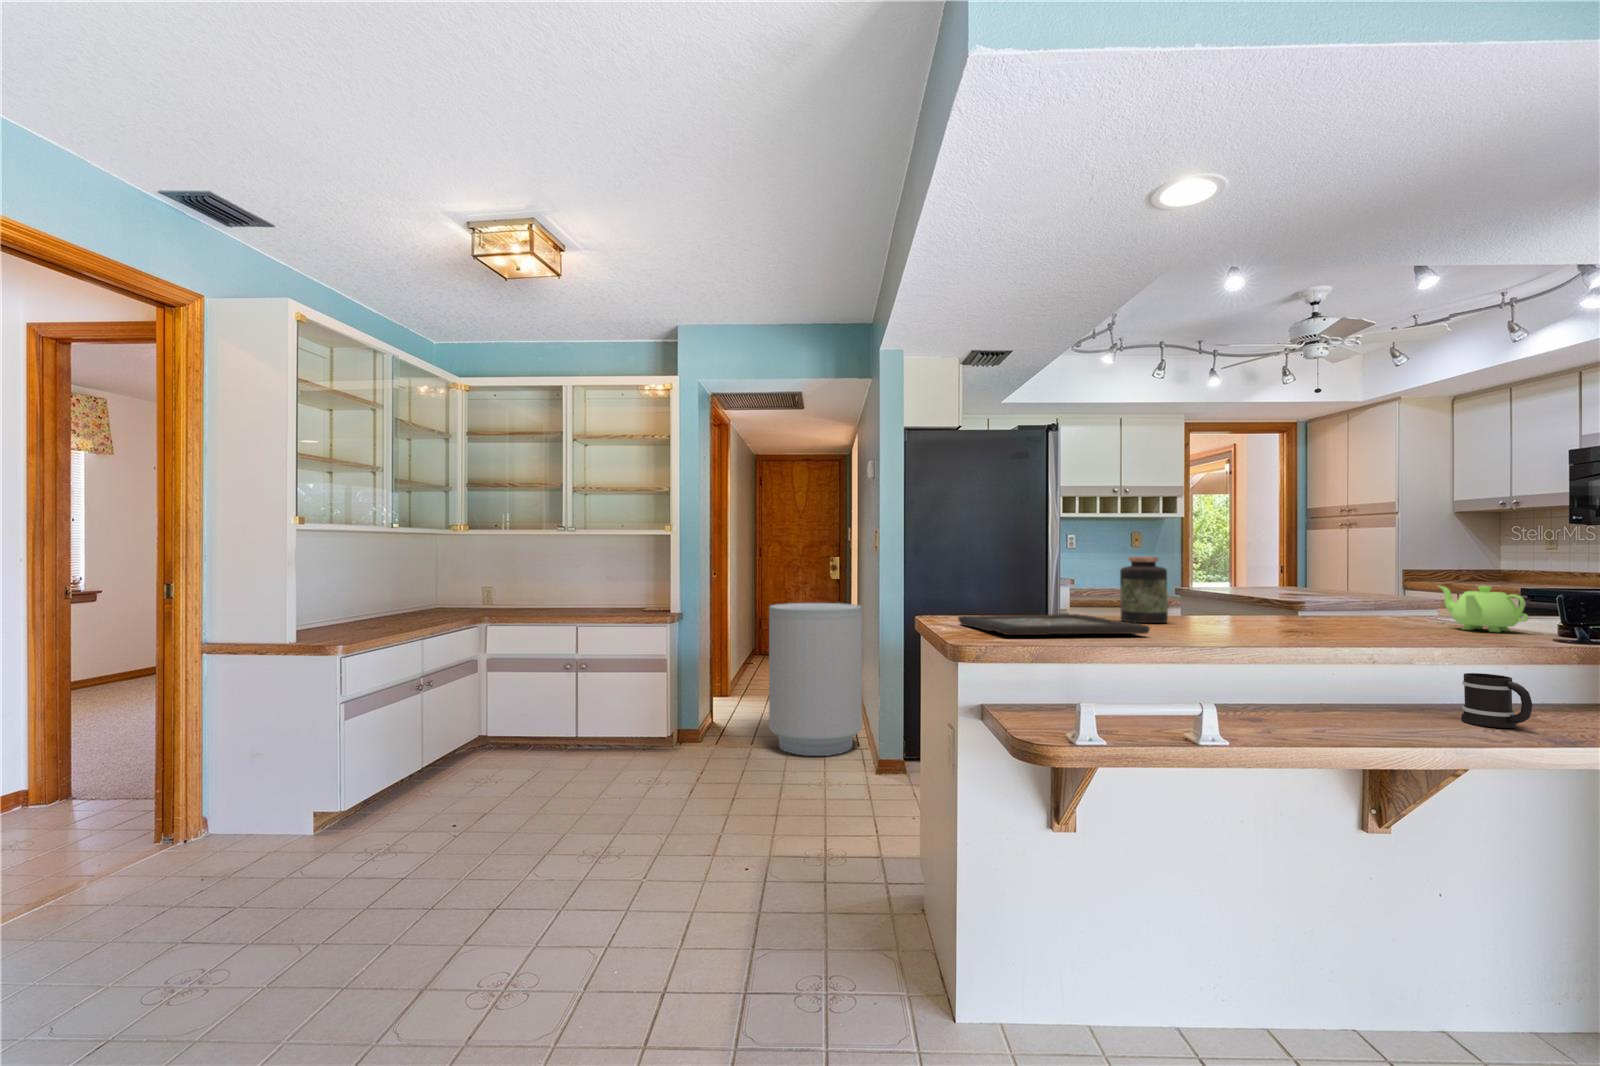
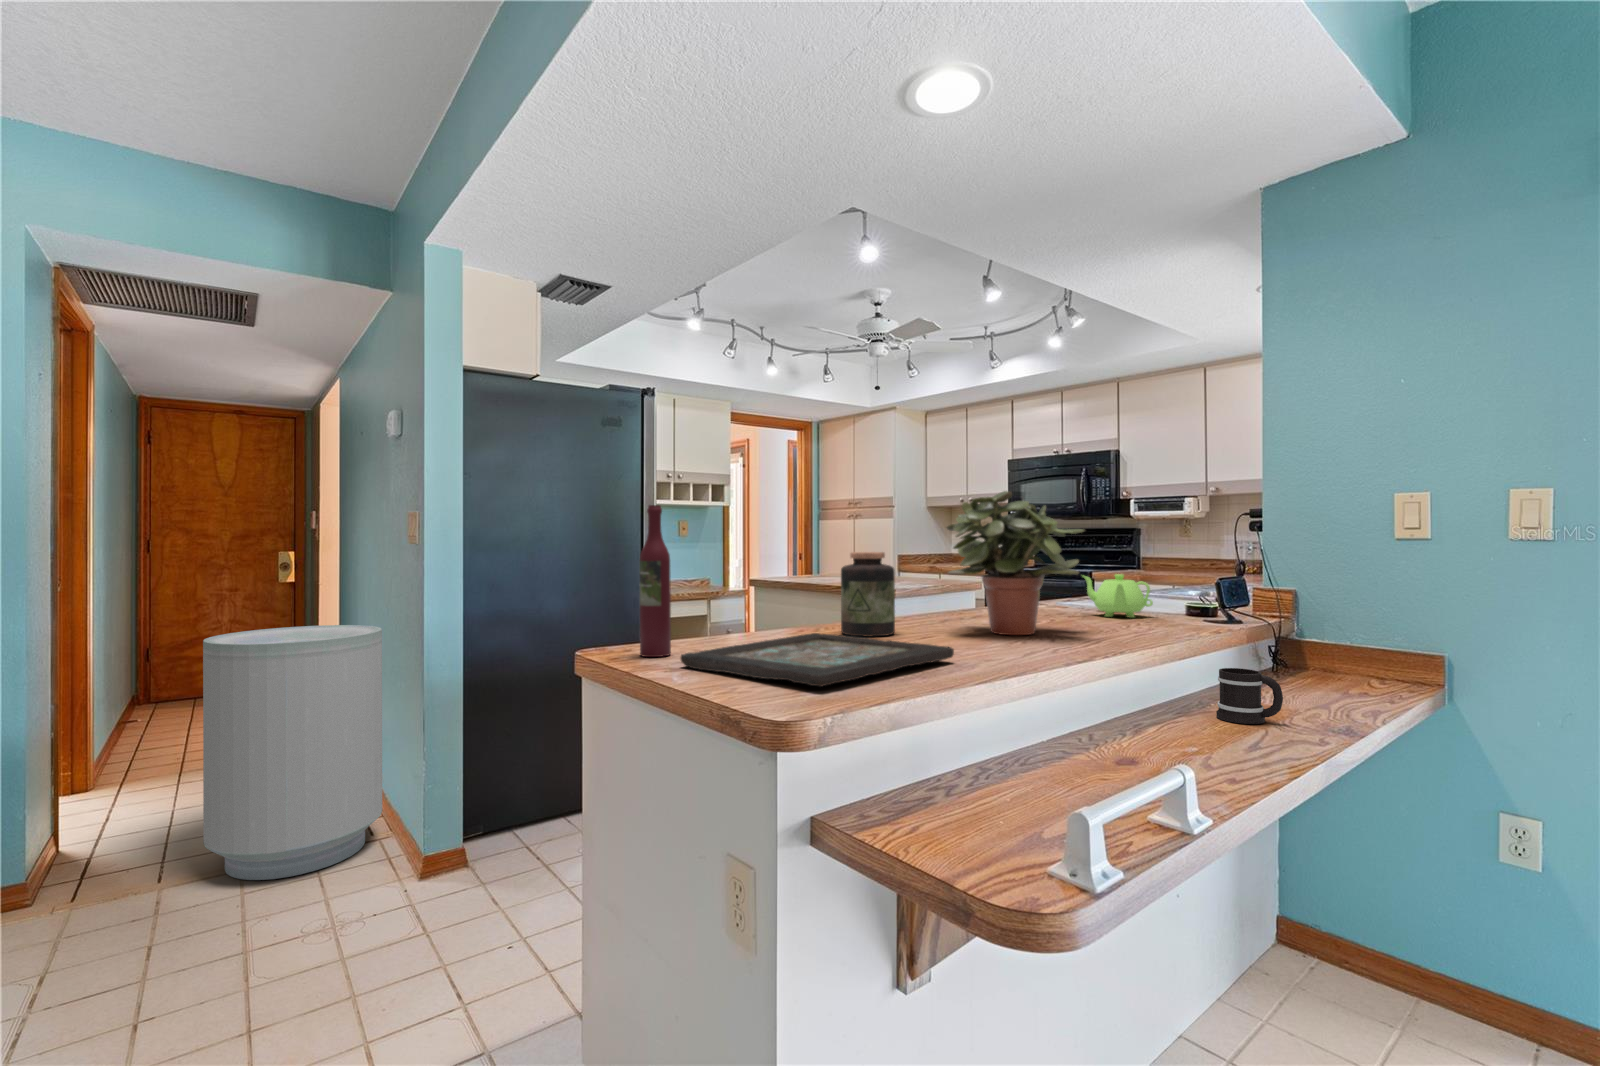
potted plant: none [1210,504,1362,632] -> present [947,491,1084,635]
wine bottle: none [948,523,968,620] -> present [640,505,671,657]

